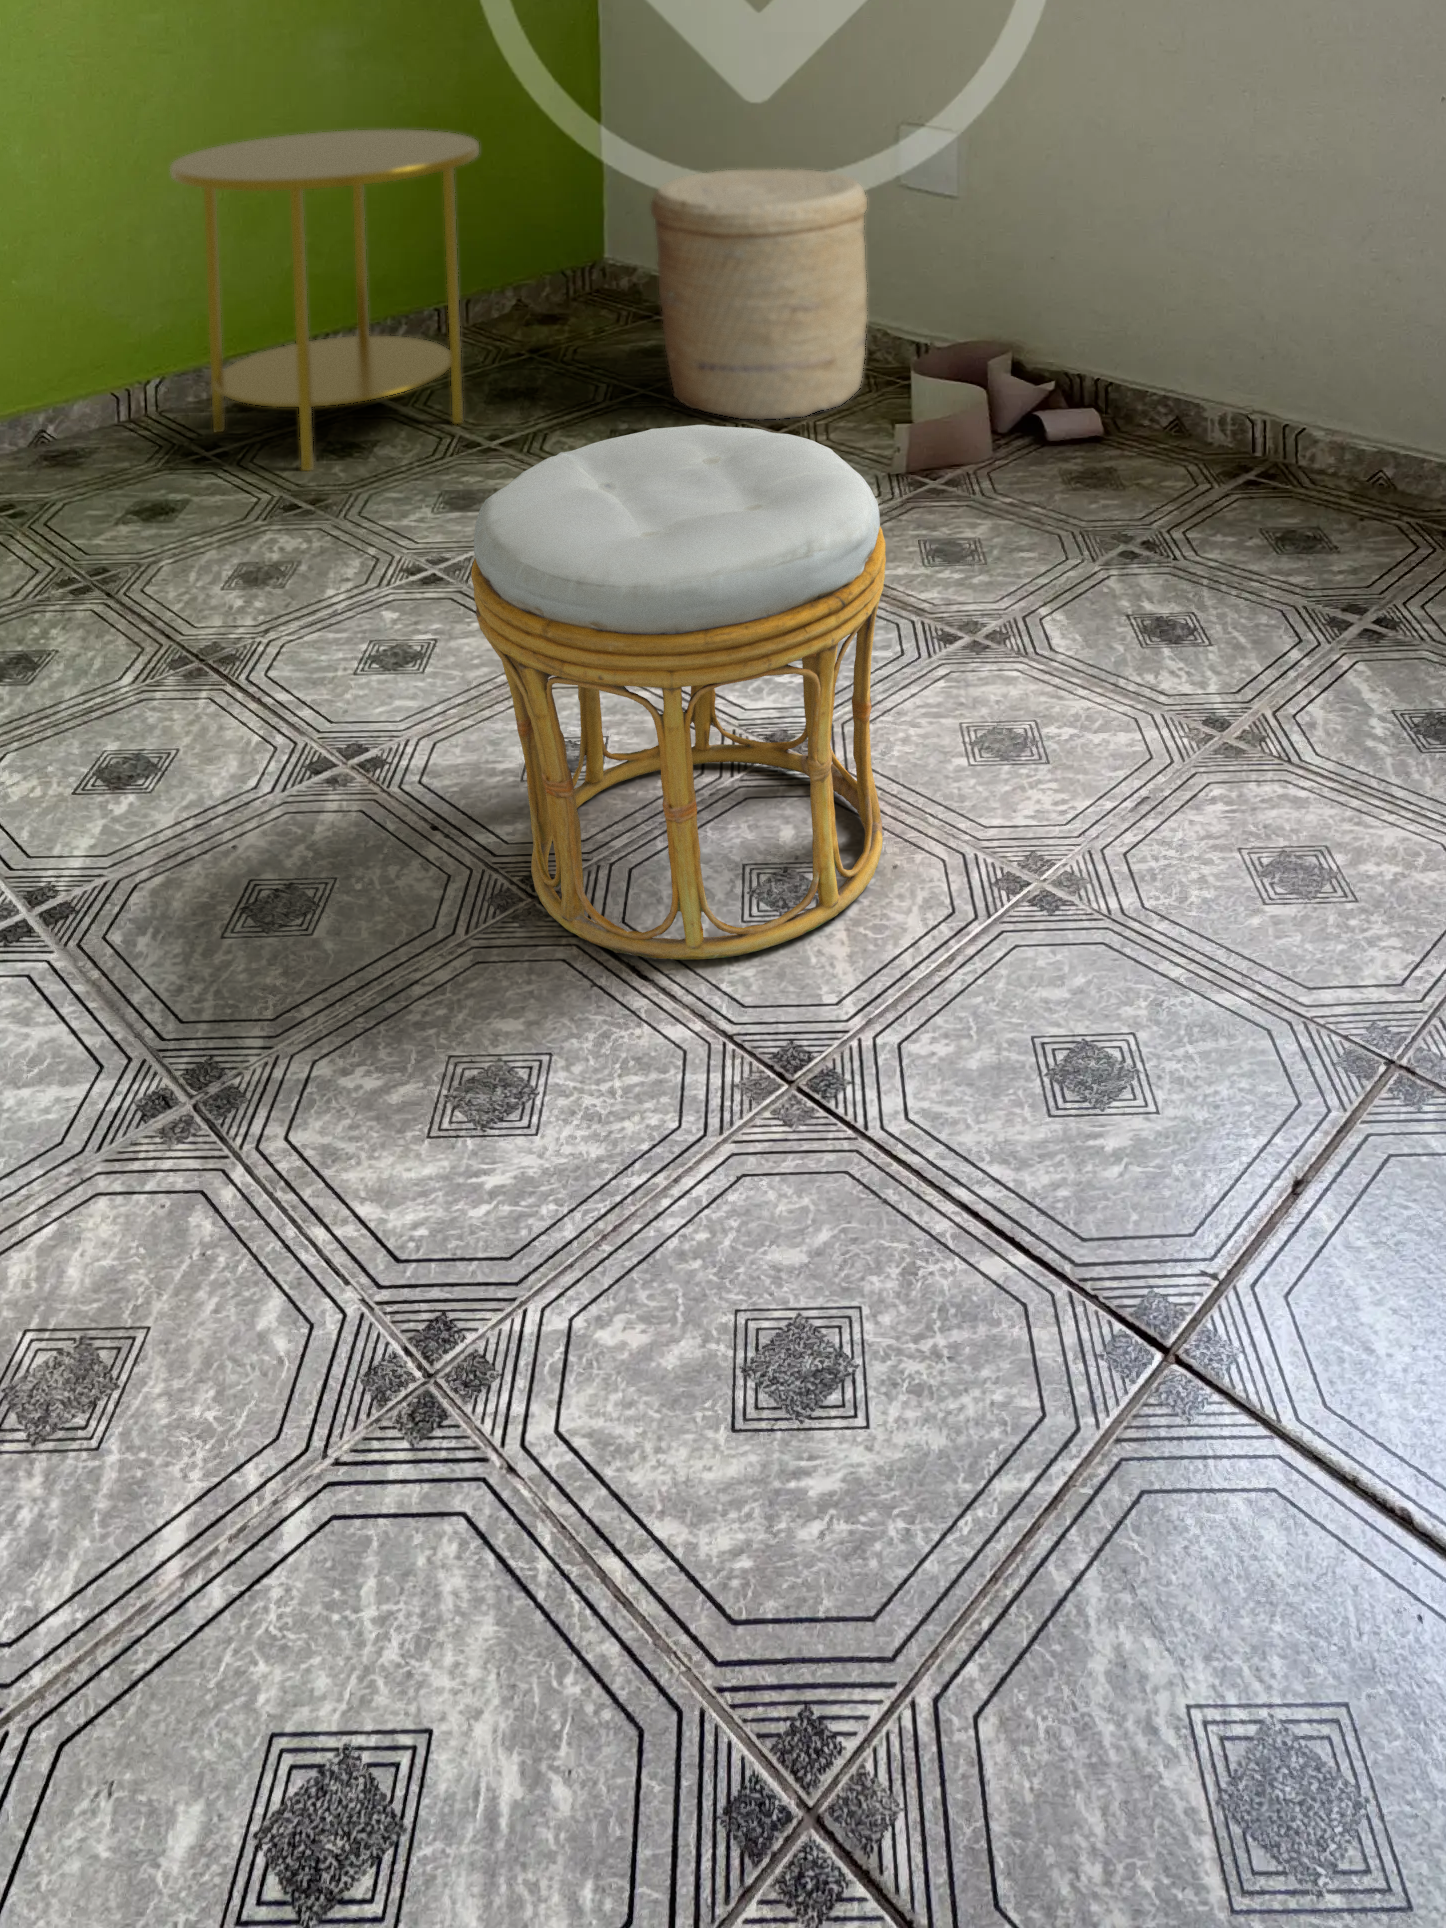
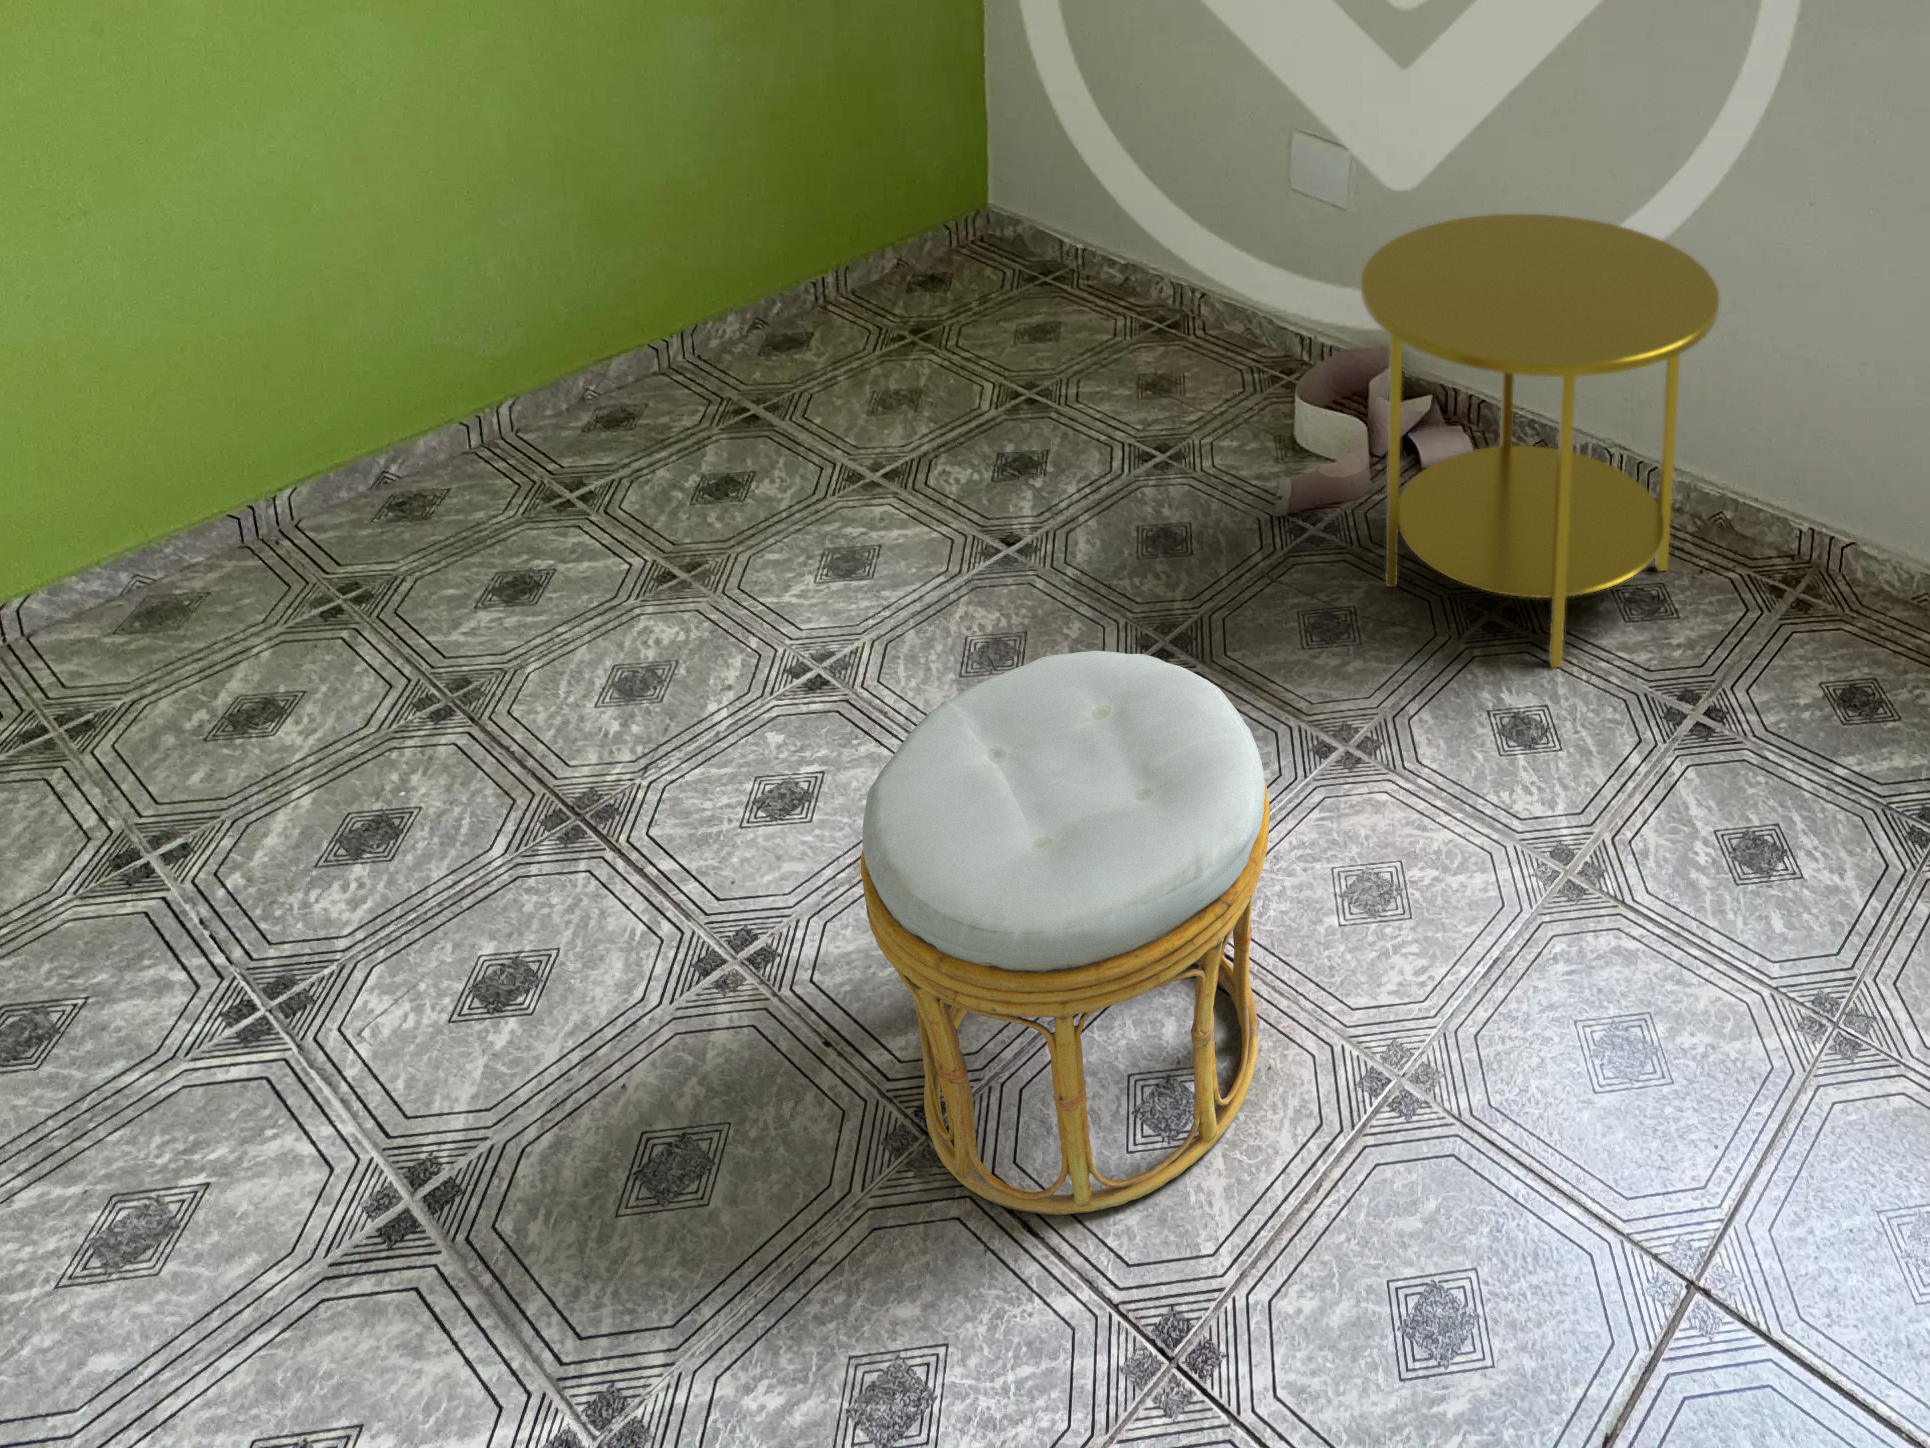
side table: present [171,129,479,471] -> present [1361,214,1719,668]
woven basket: present [651,169,867,420] -> none [1032,163,1254,433]

